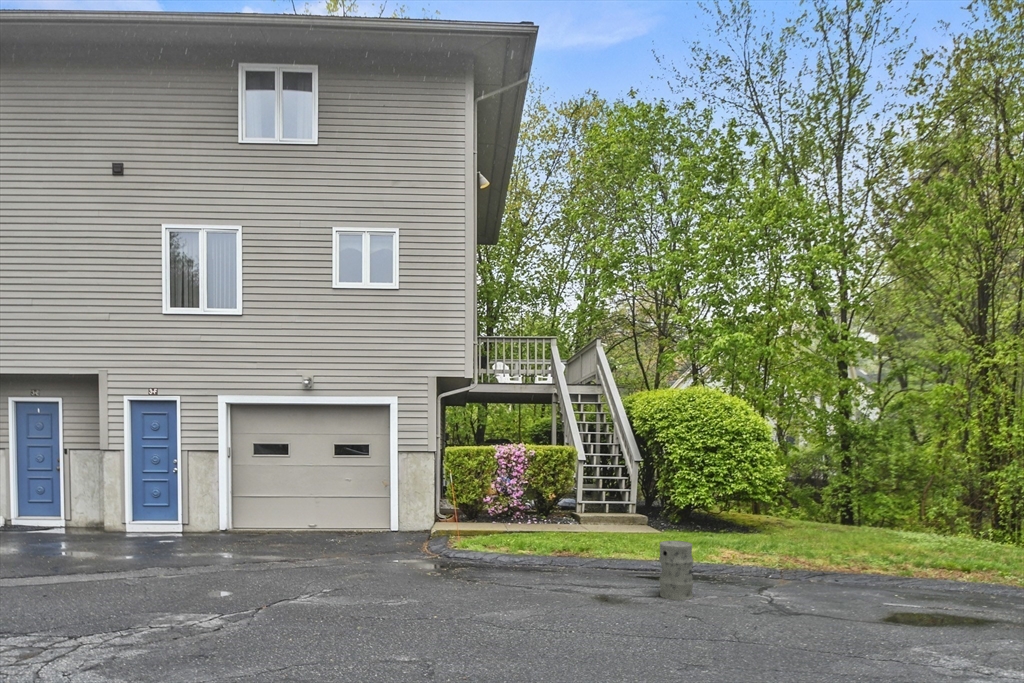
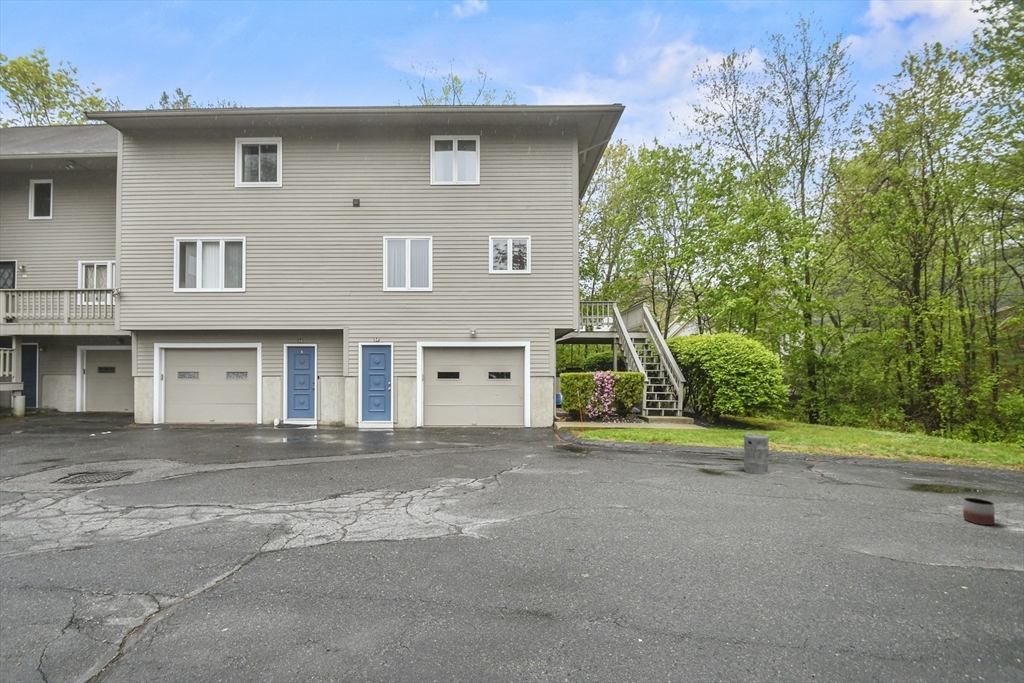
planter: none [897,629,932,666] -> present [963,498,995,525]

